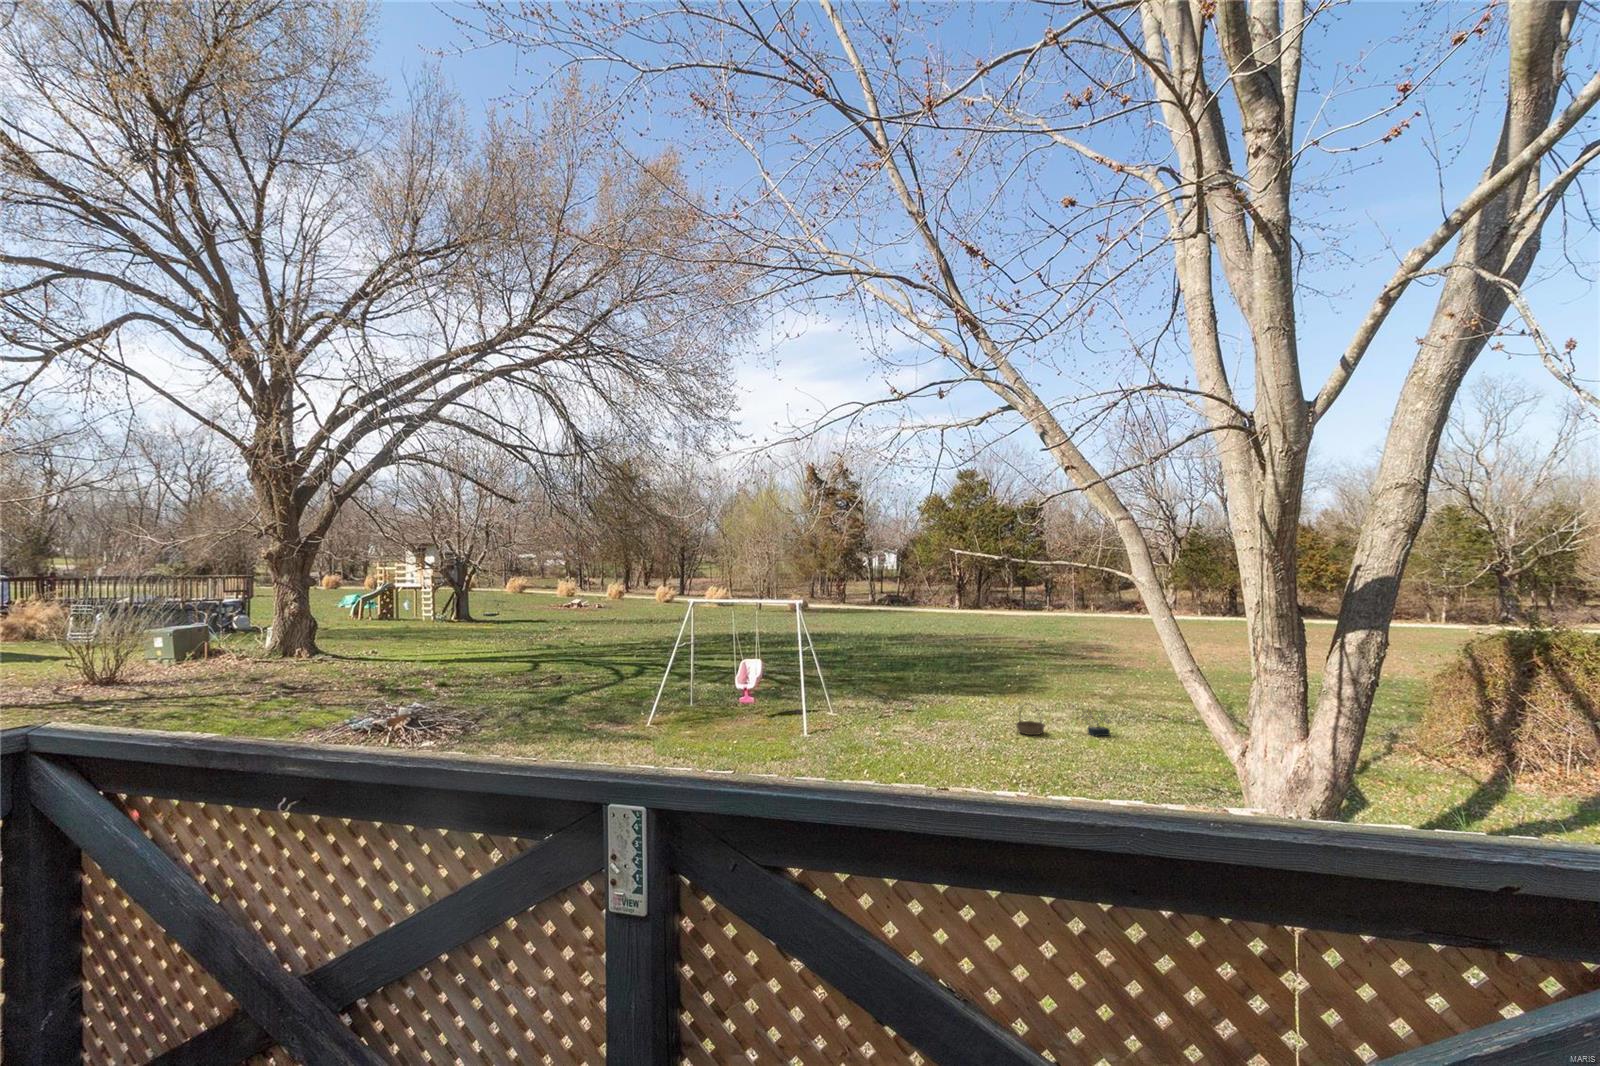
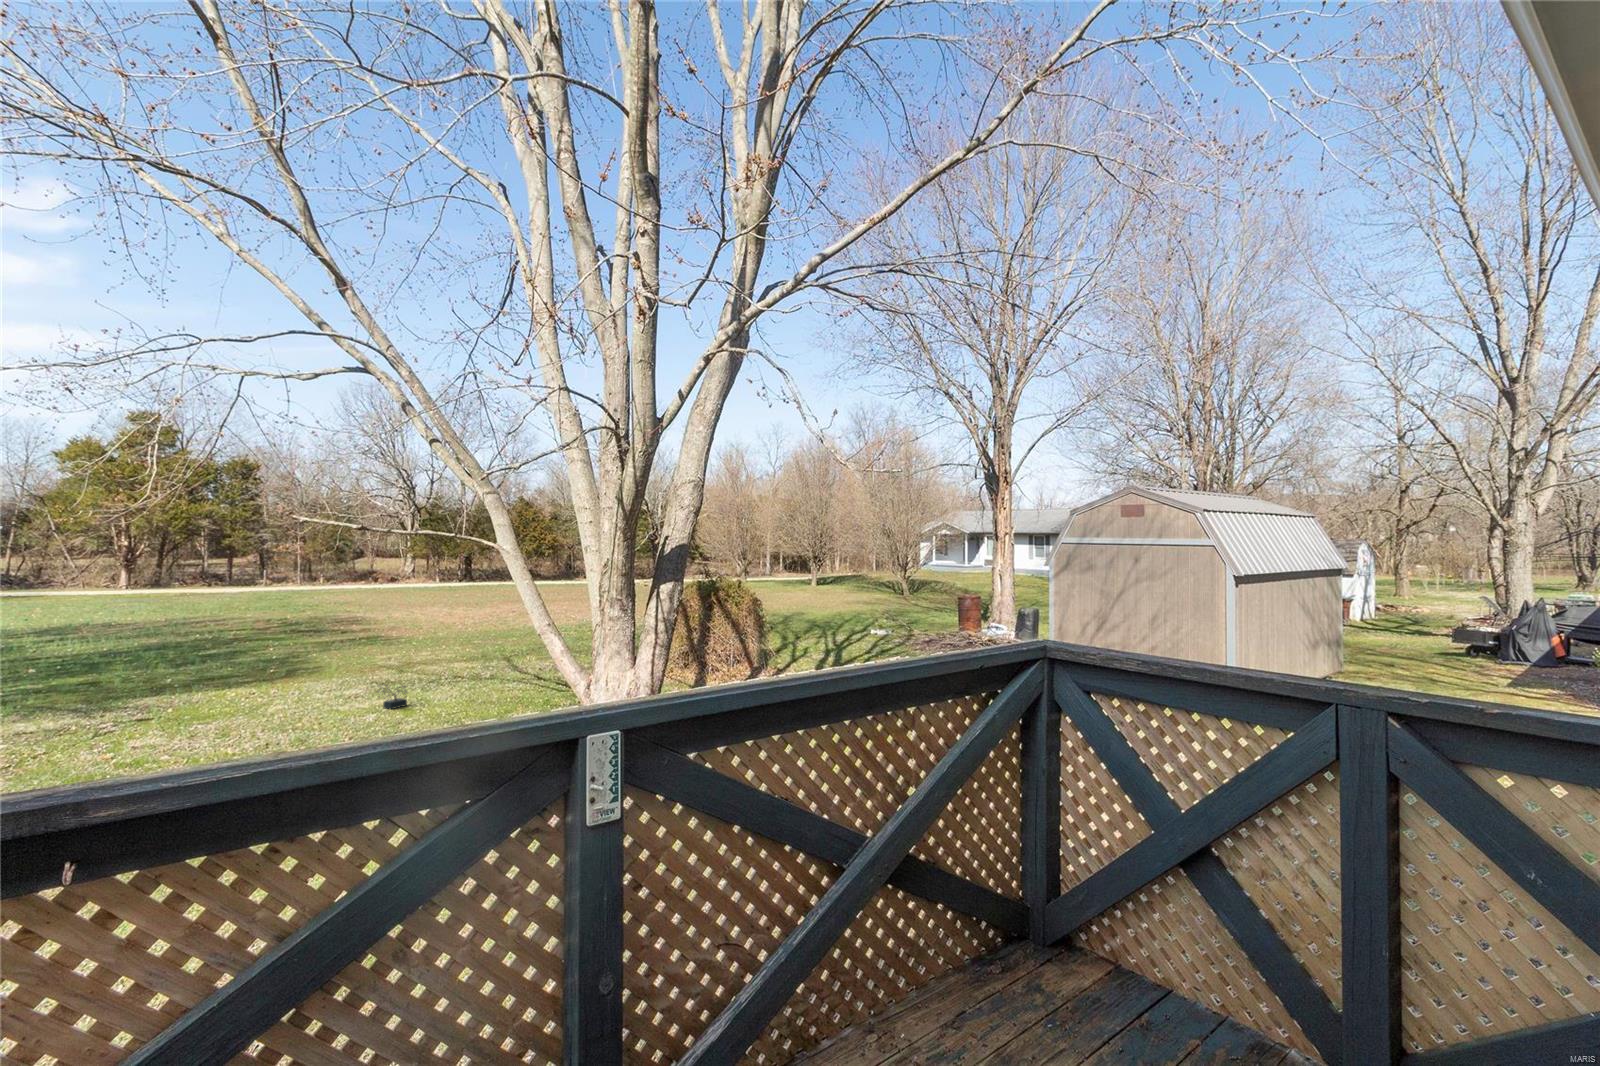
basket: present [1016,708,1045,735] -> none [299,686,336,721]

